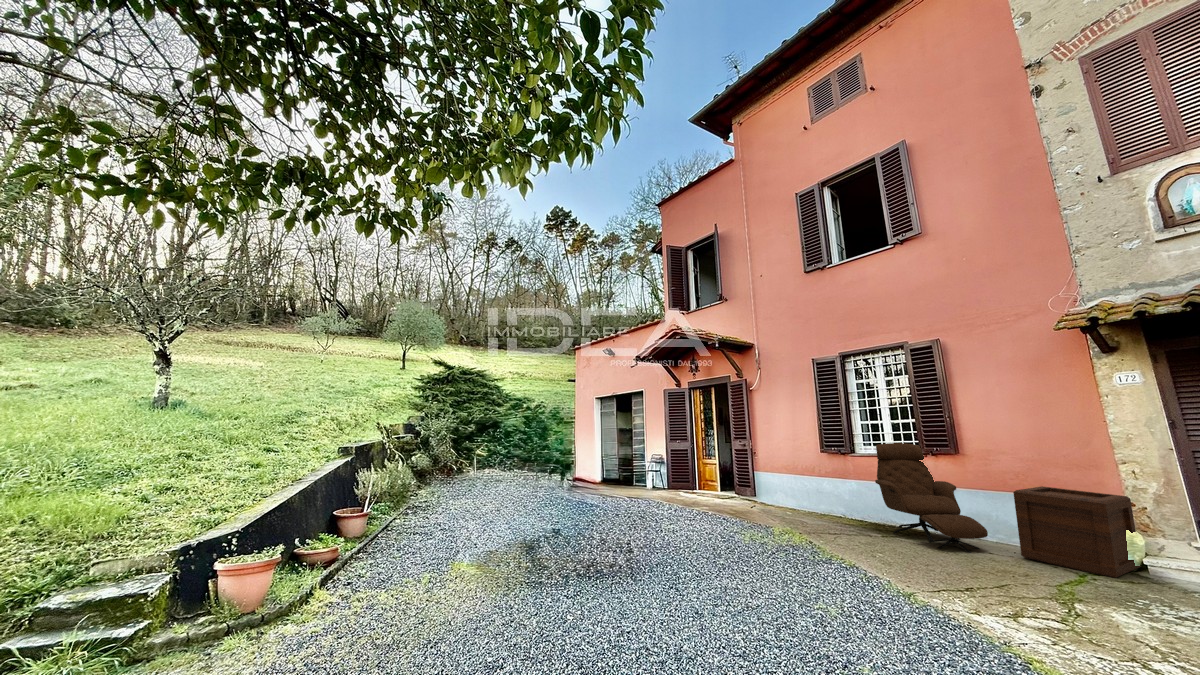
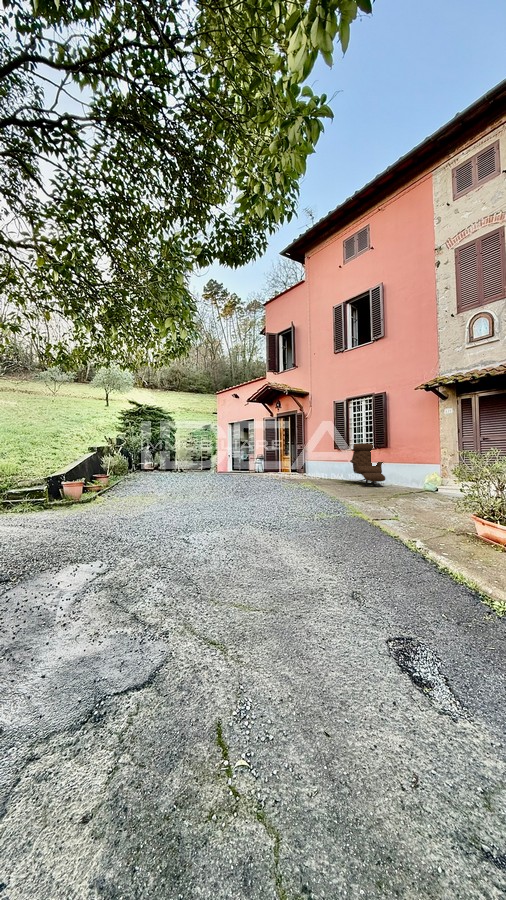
wooden crate: present [1013,486,1141,578] -> none [394,460,438,492]

